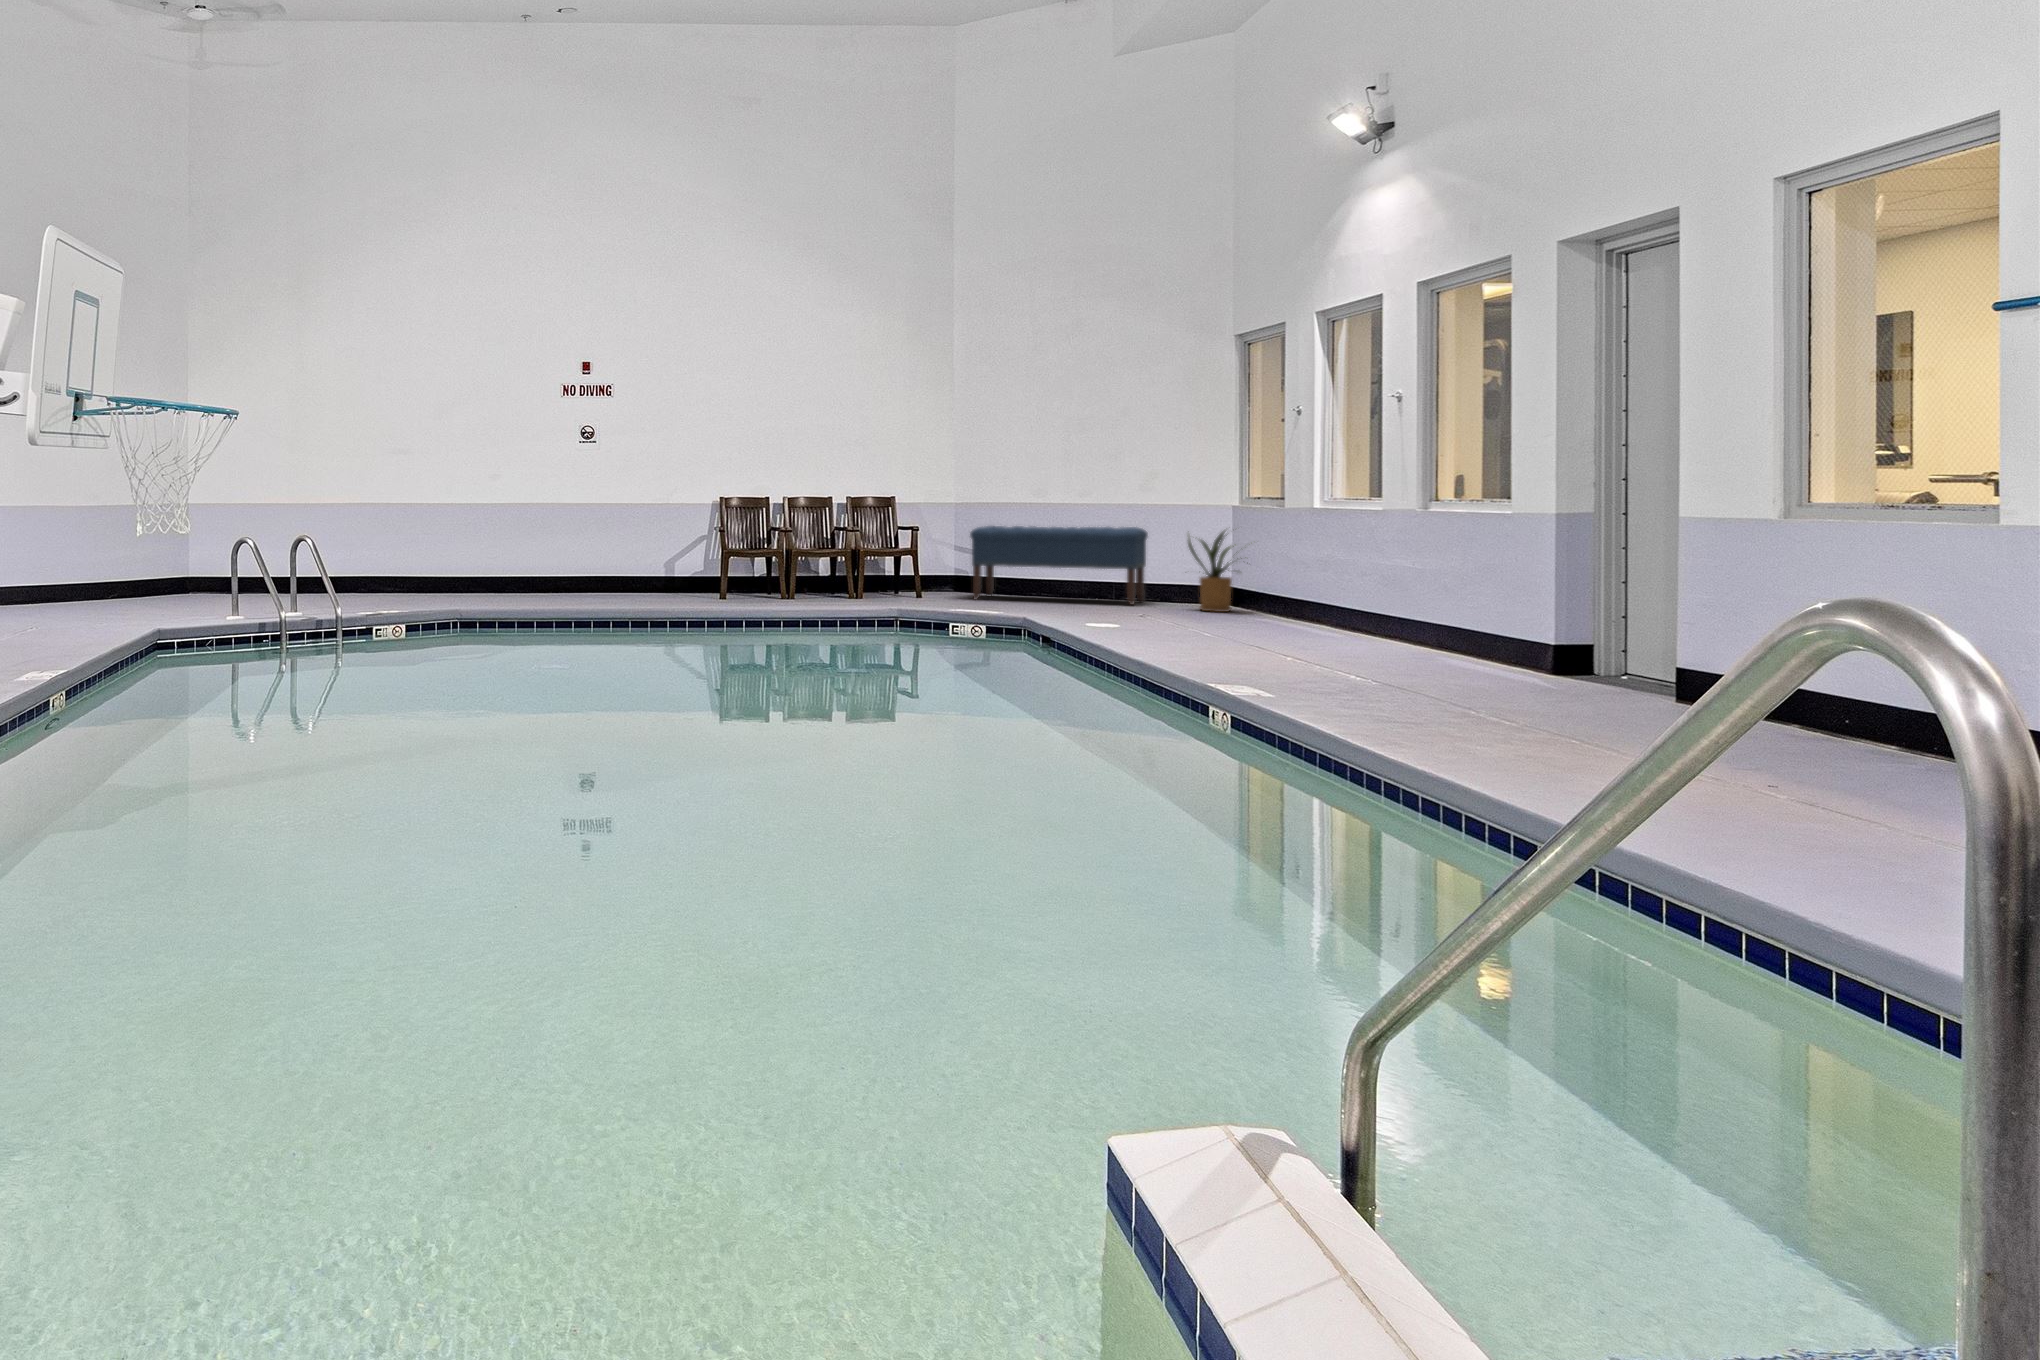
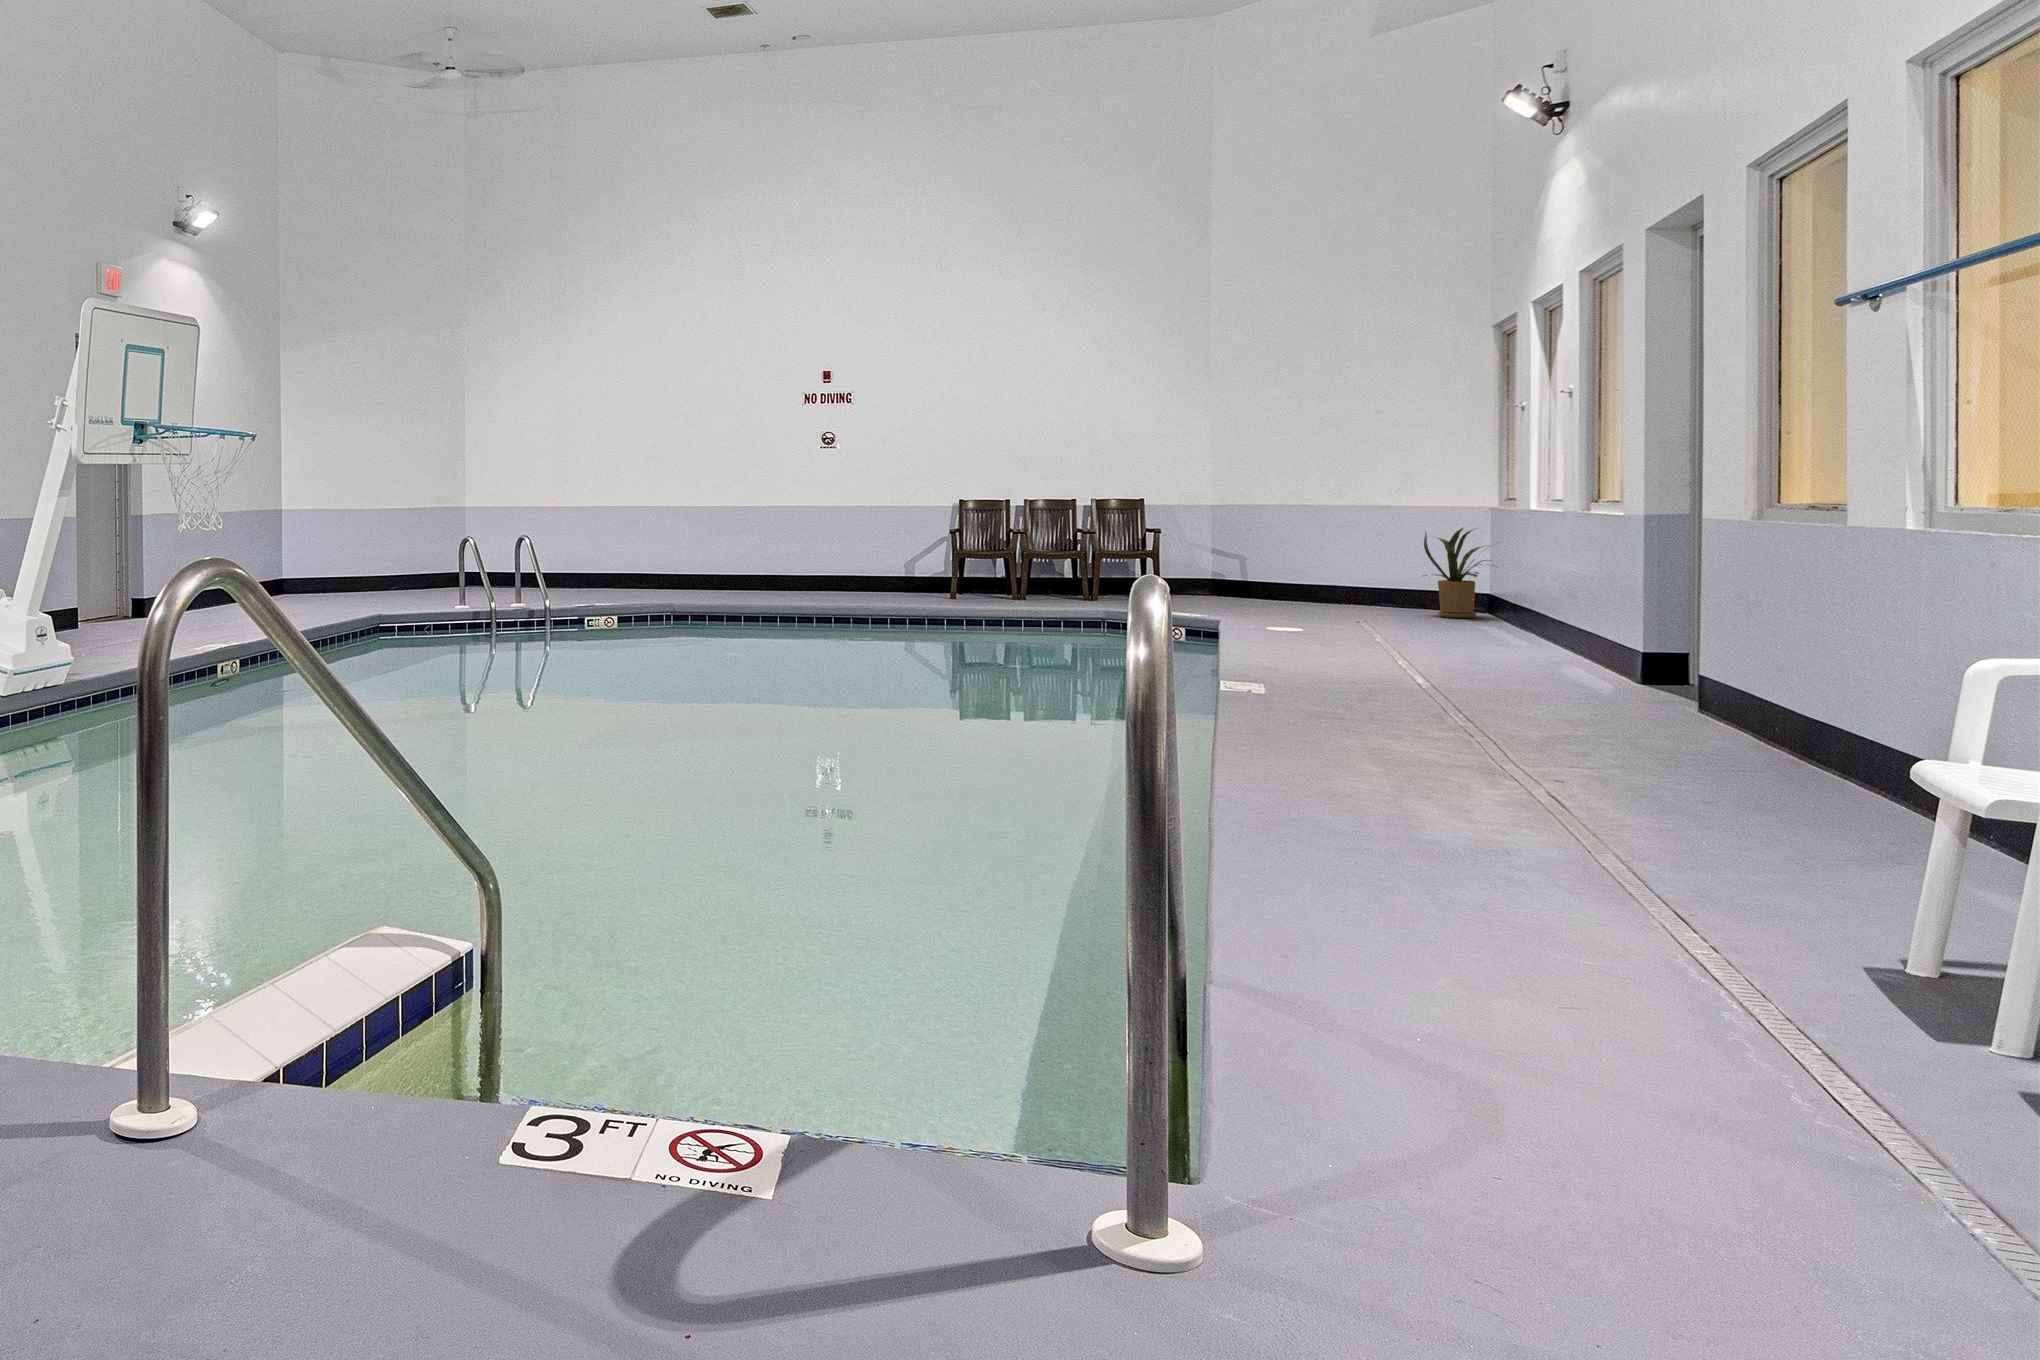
bench: present [970,526,1148,605] -> none [1208,527,1406,610]

